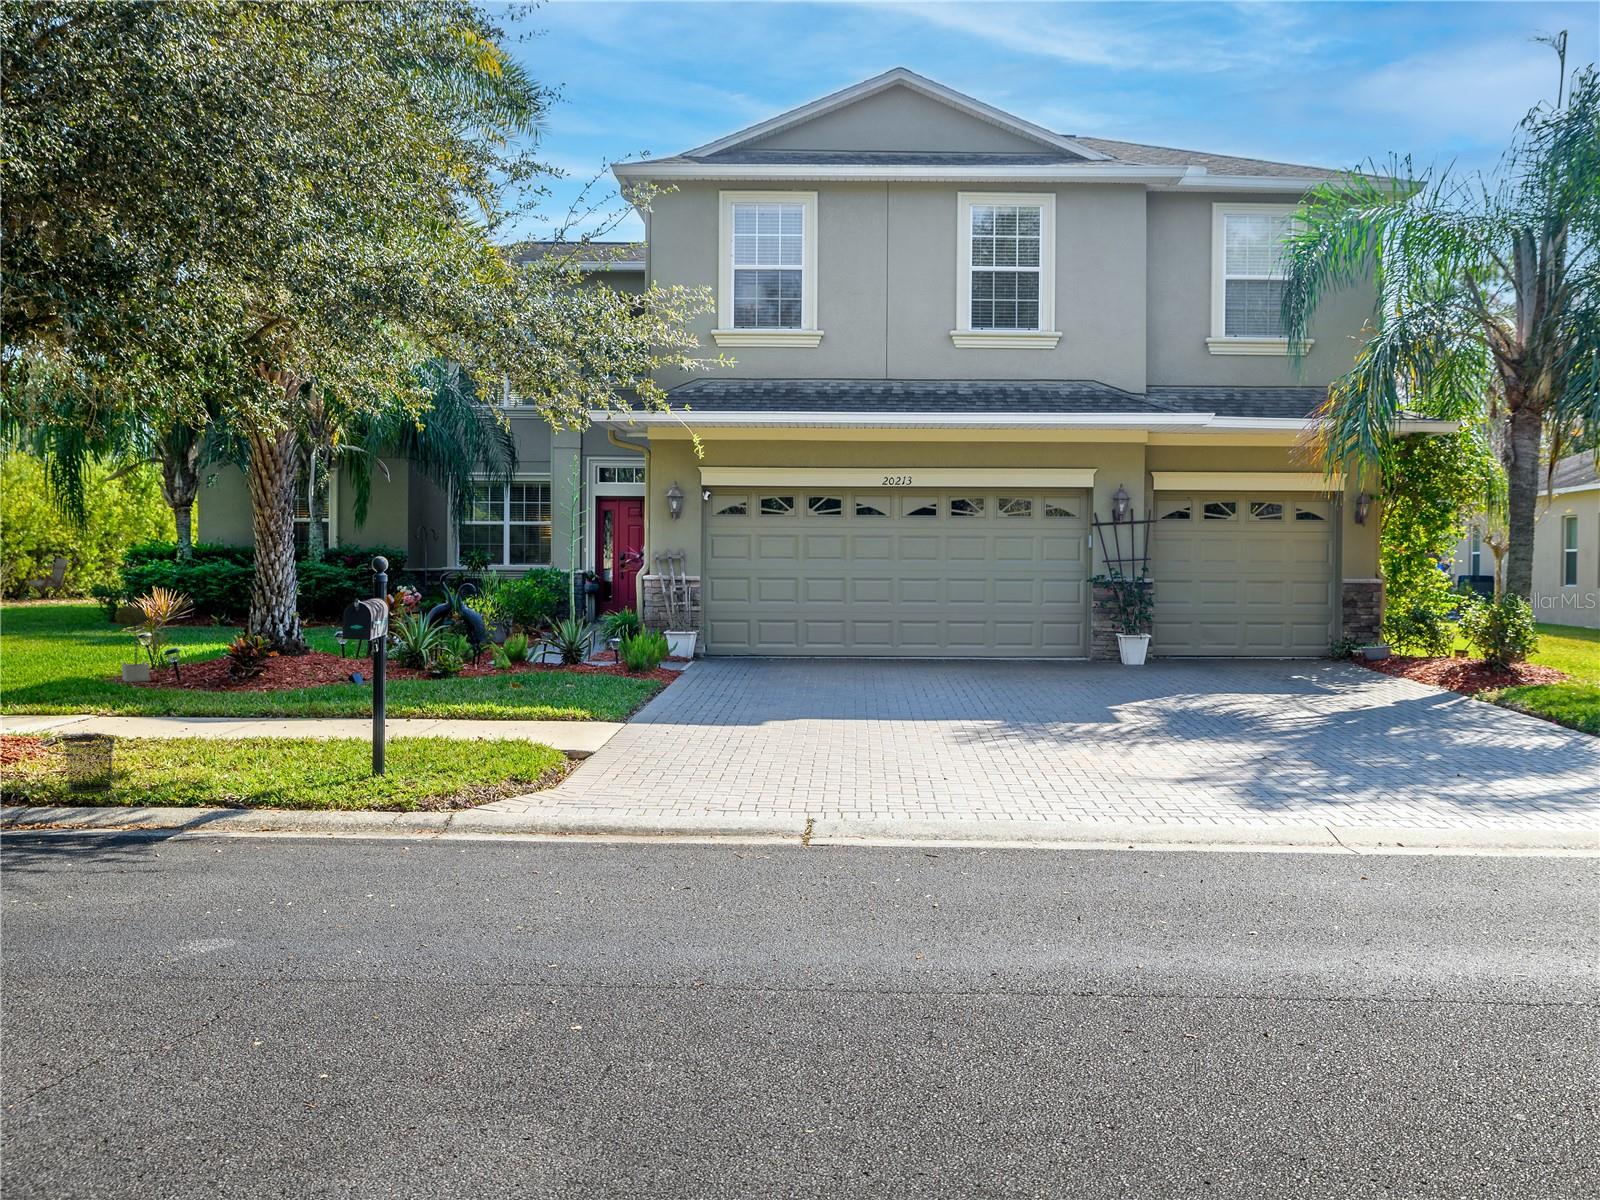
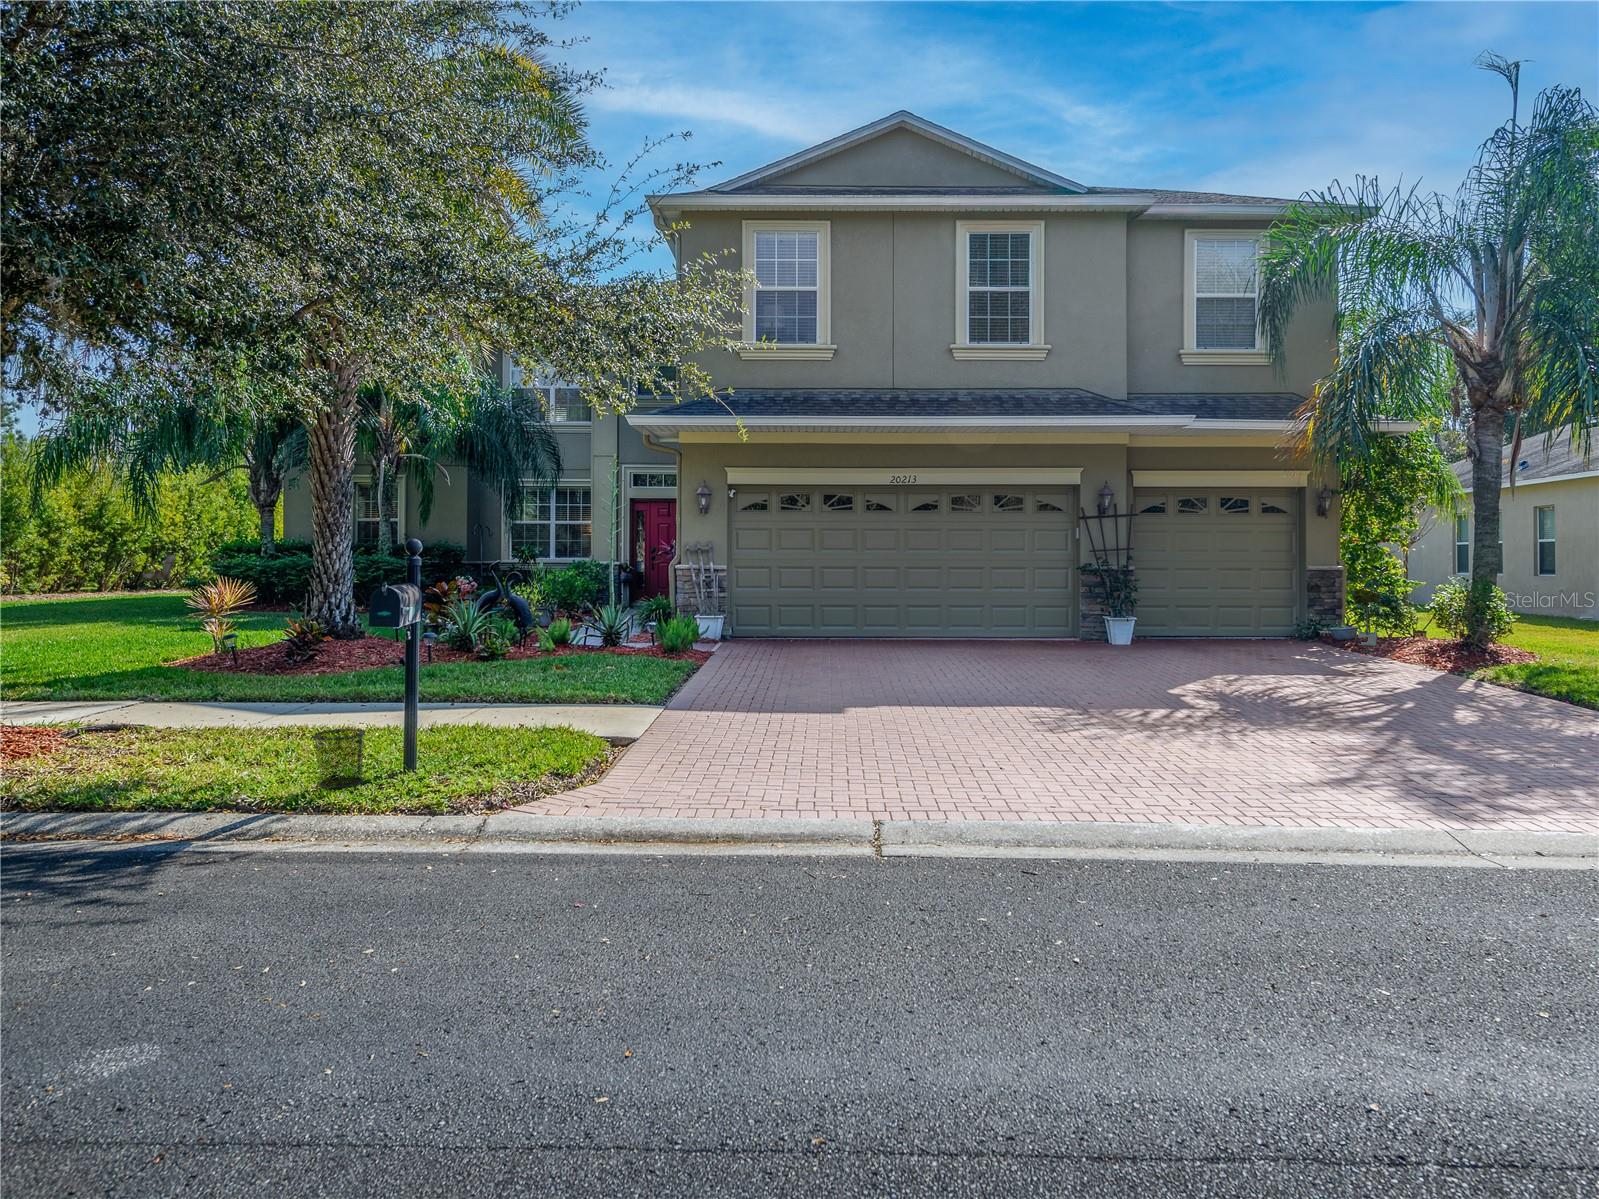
potted tree: present [115,605,150,682] -> present [1352,588,1380,646]
waste bin: present [64,738,115,793] -> present [314,728,365,788]

